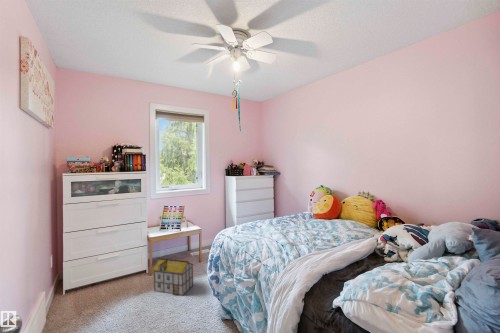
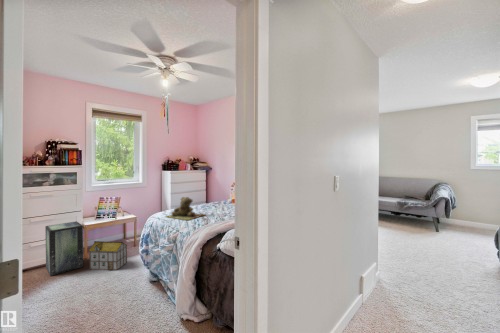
teddy bear: none [237,210,290,244] -> present [167,197,203,220]
storage box: none [111,233,148,297] -> present [45,221,83,276]

